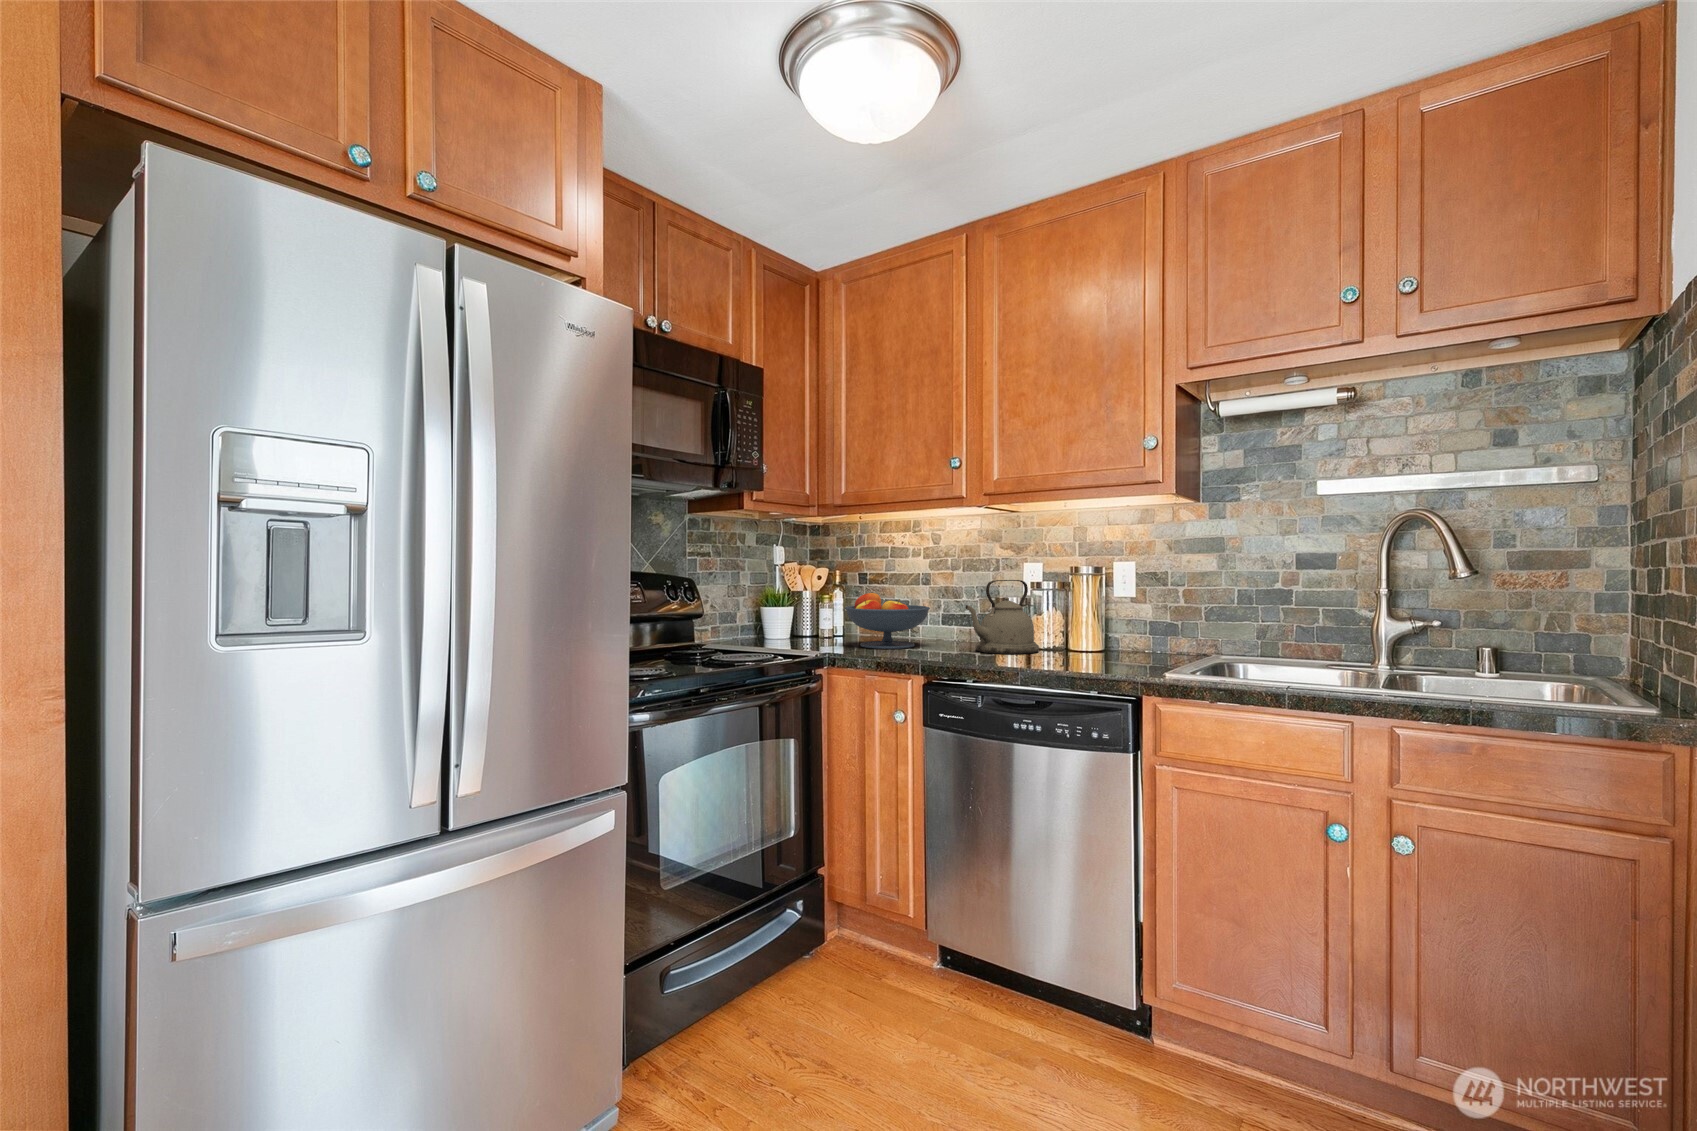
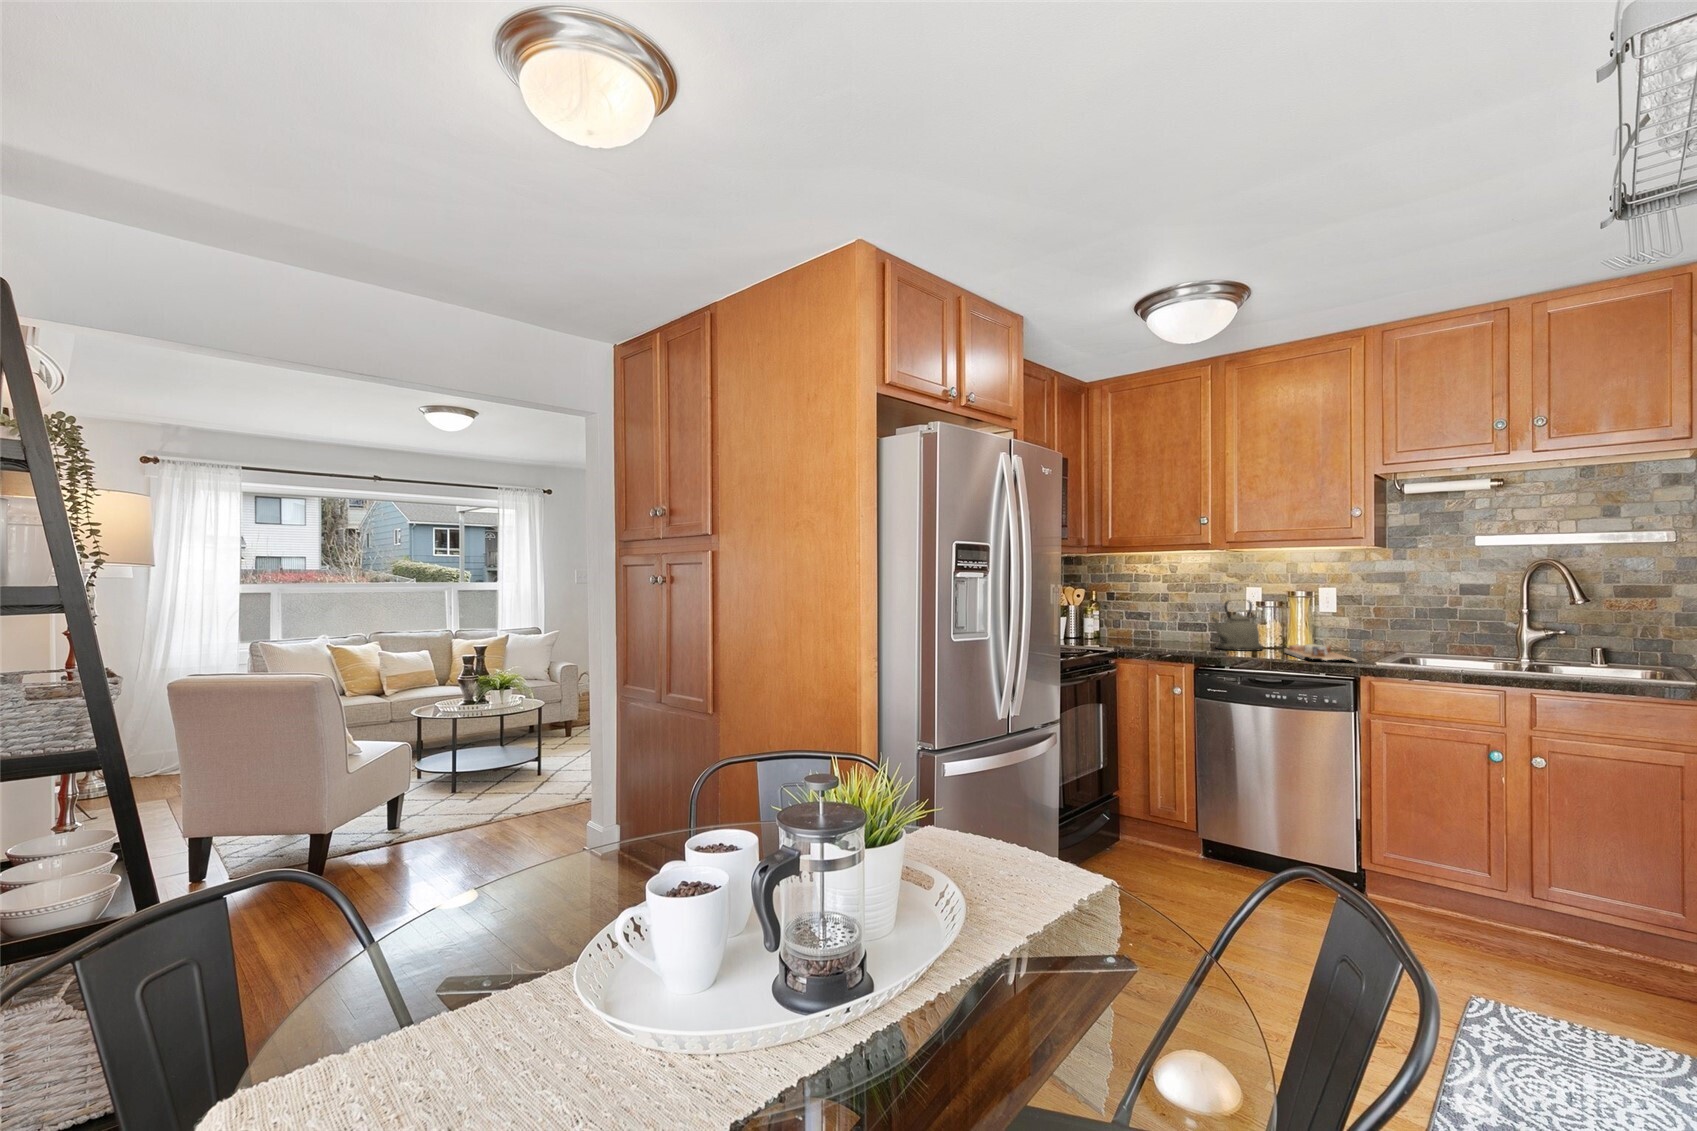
fruit bowl: present [845,593,930,649] -> none [1114,607,1177,647]
cutting board: none [1059,644,1145,675] -> present [1284,644,1357,662]

